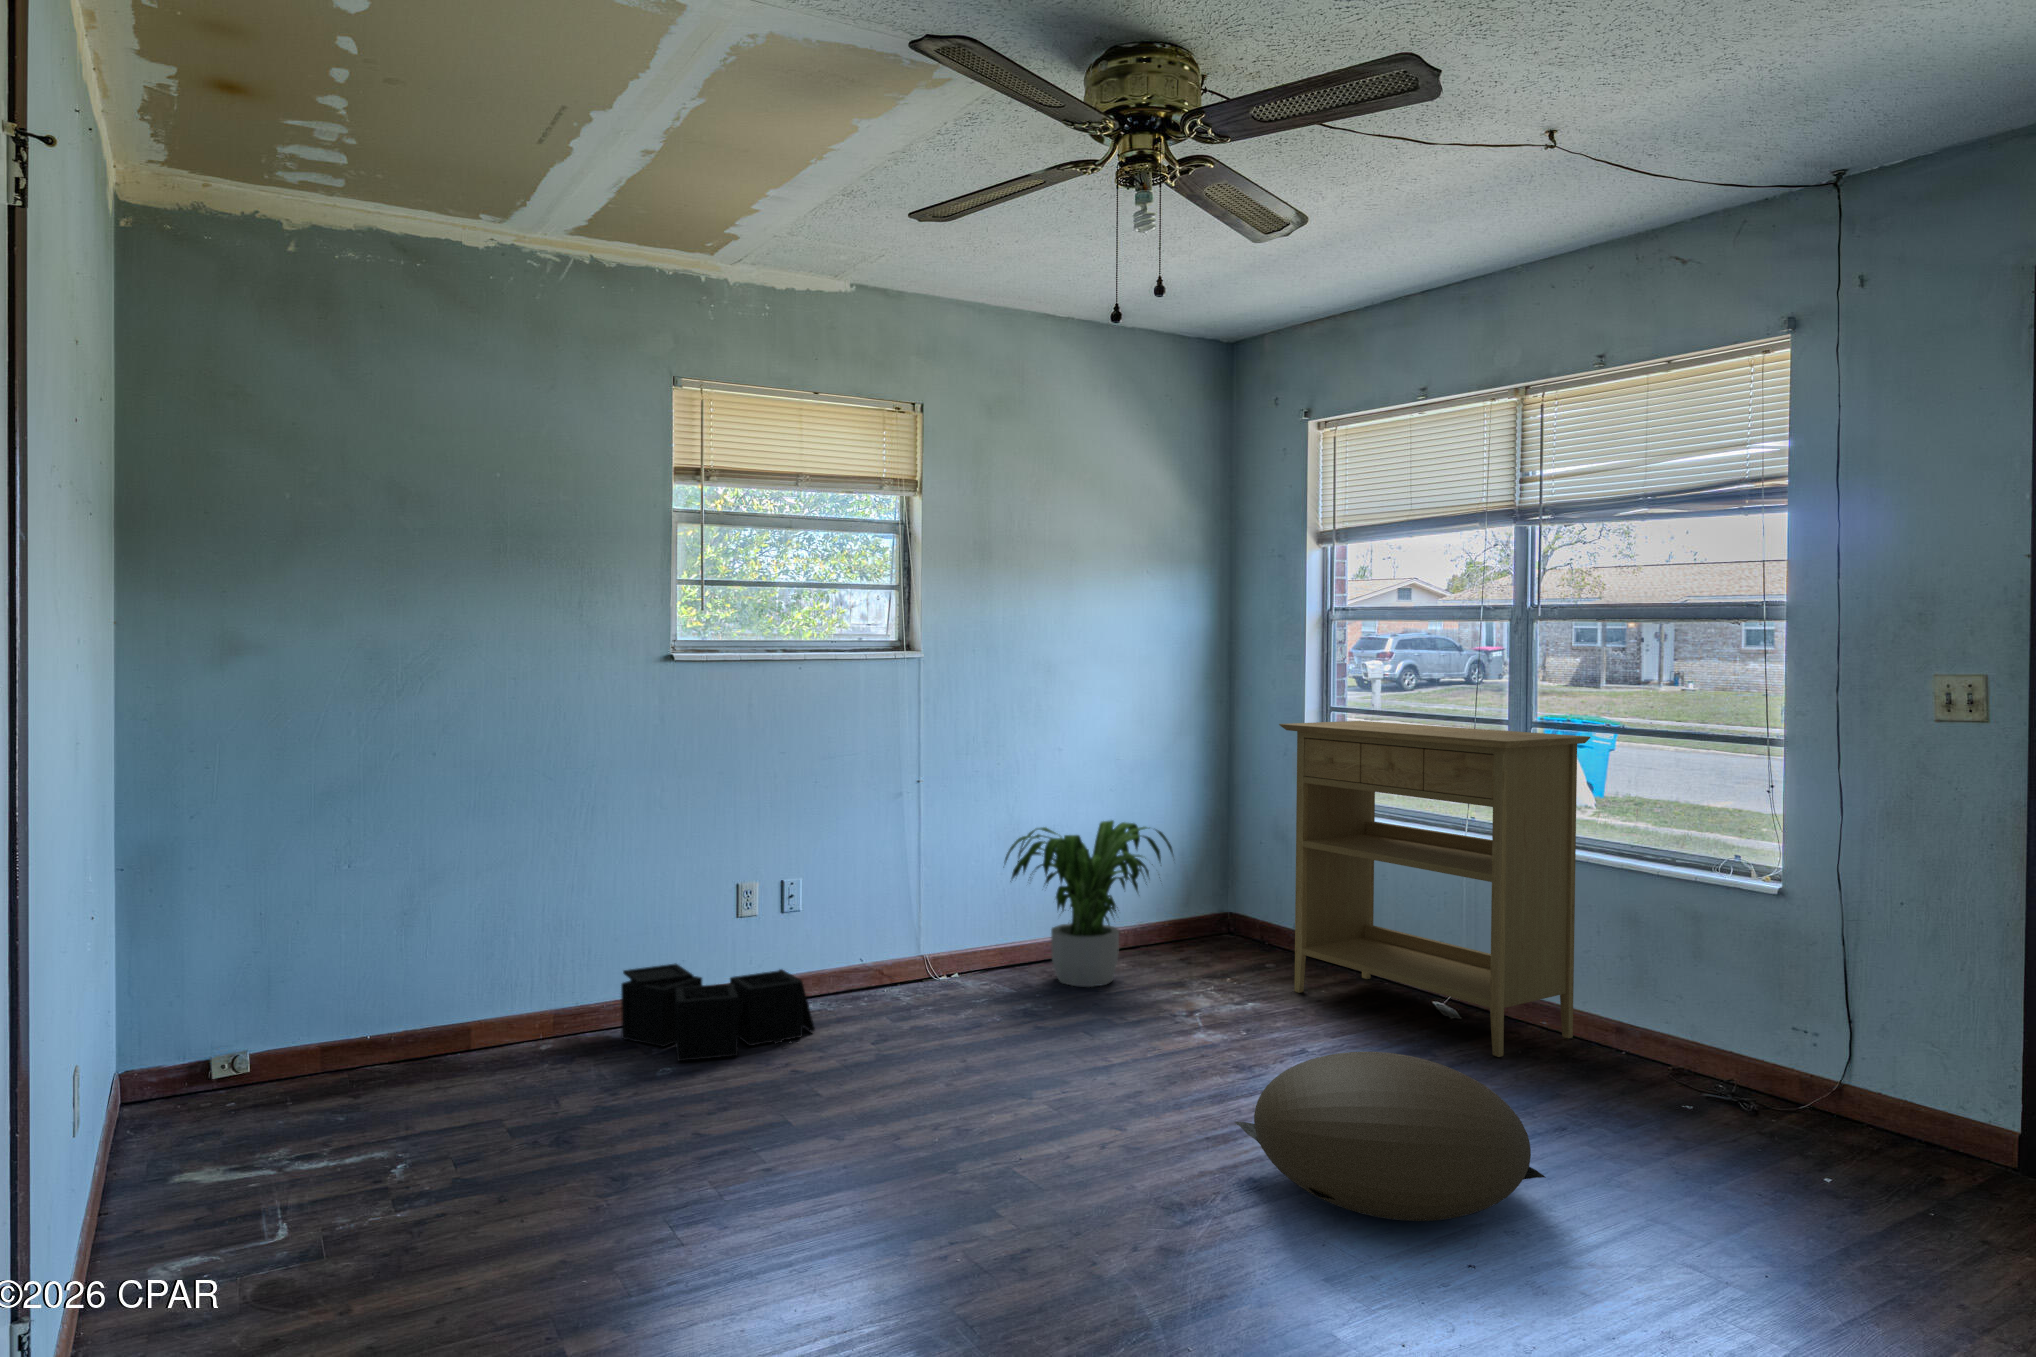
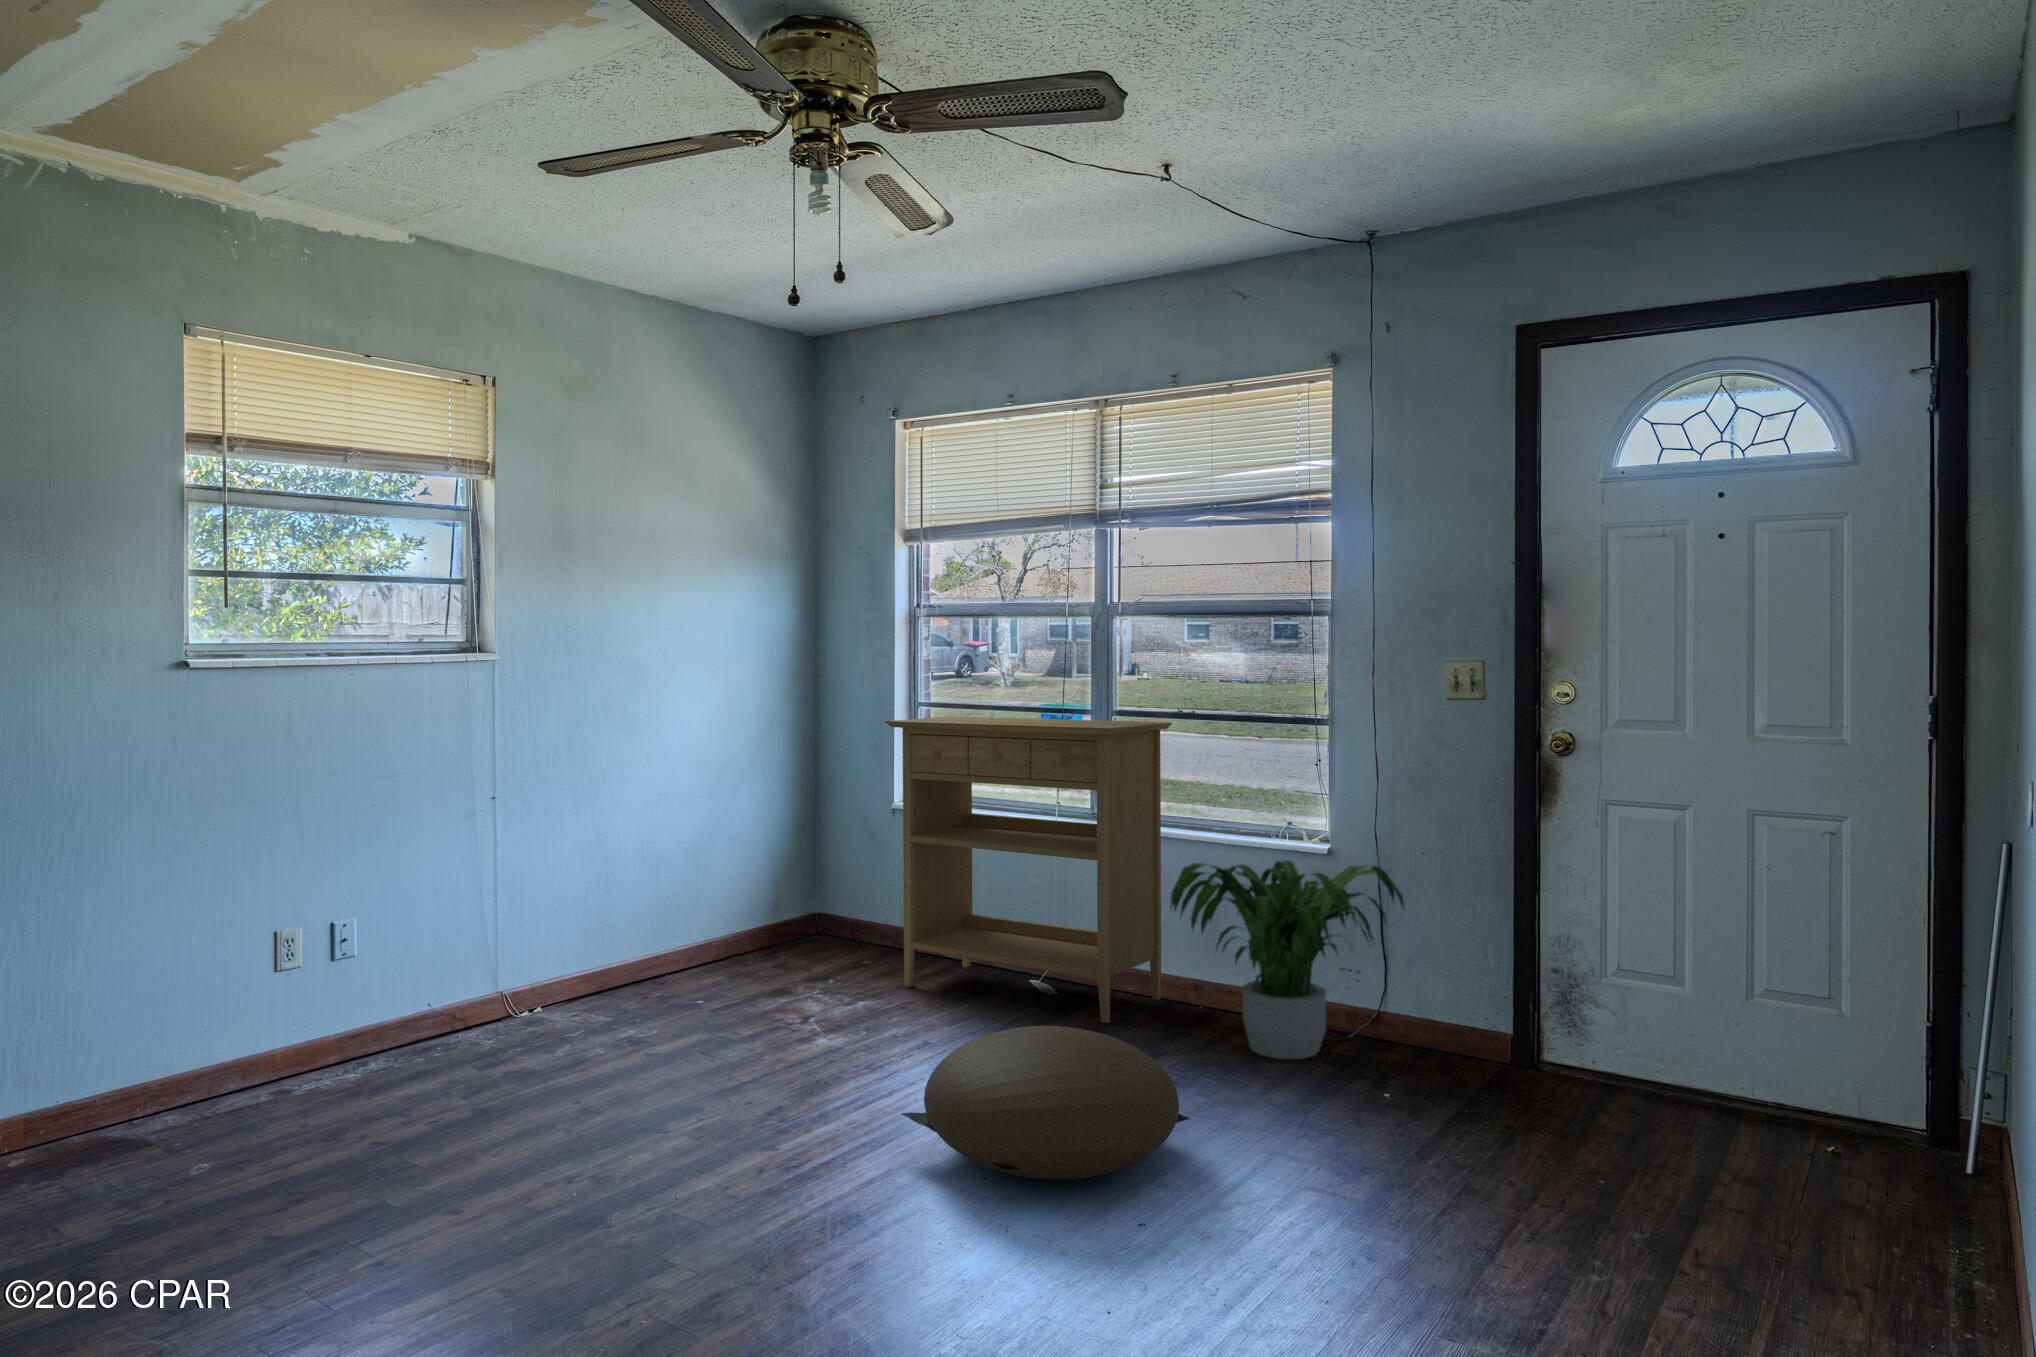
potted plant: present [1004,820,1173,987] -> present [1170,860,1404,1059]
storage bin: present [621,963,815,1061] -> none [123,1023,390,1147]

